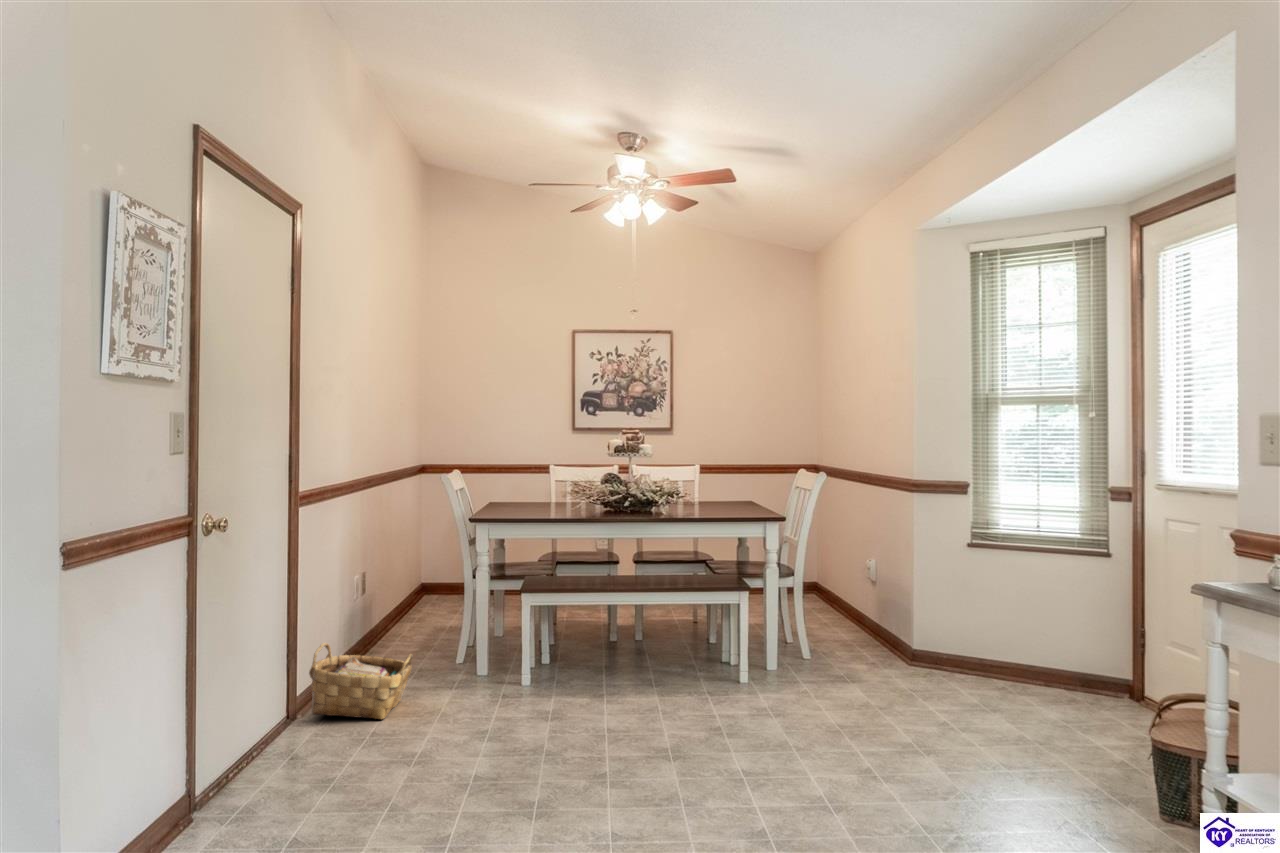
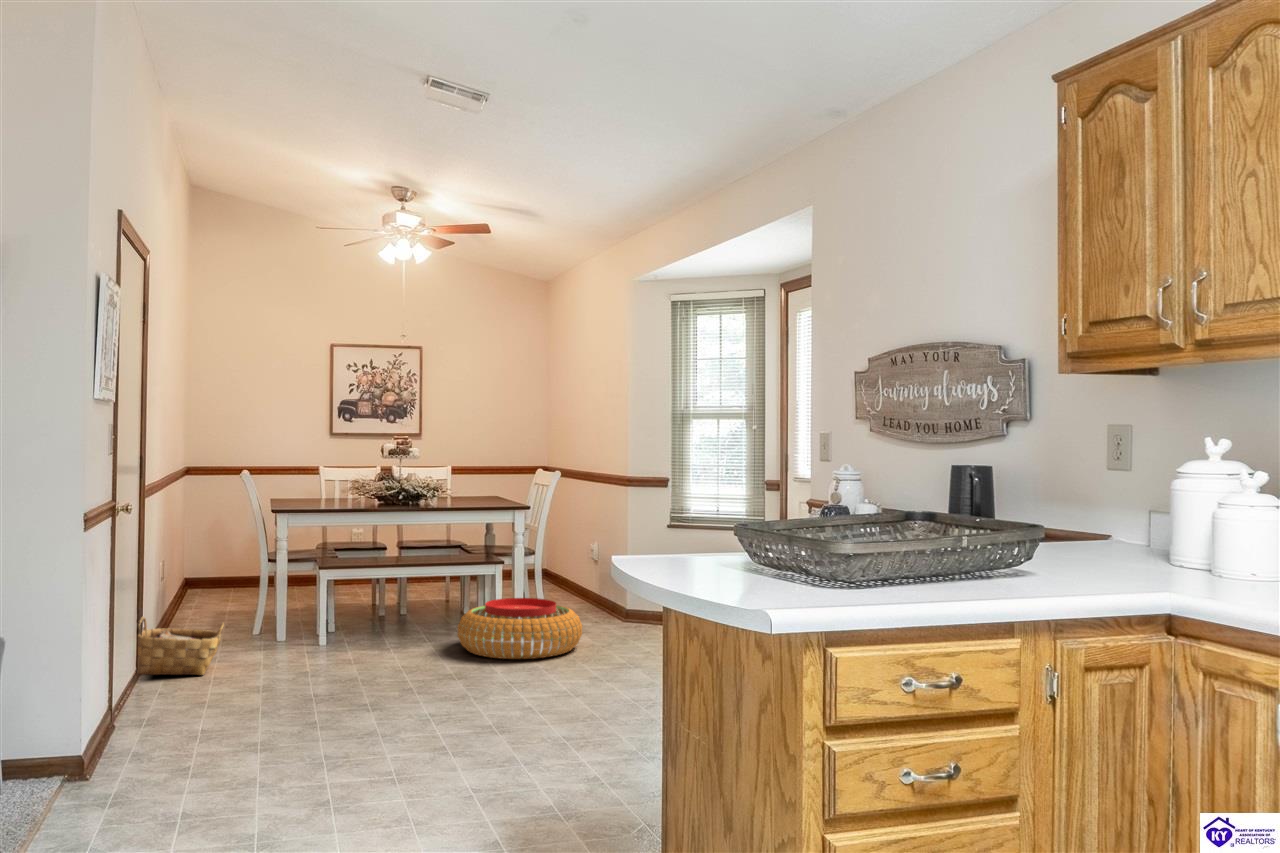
pouf: none [689,636,853,729] -> present [458,598,582,659]

